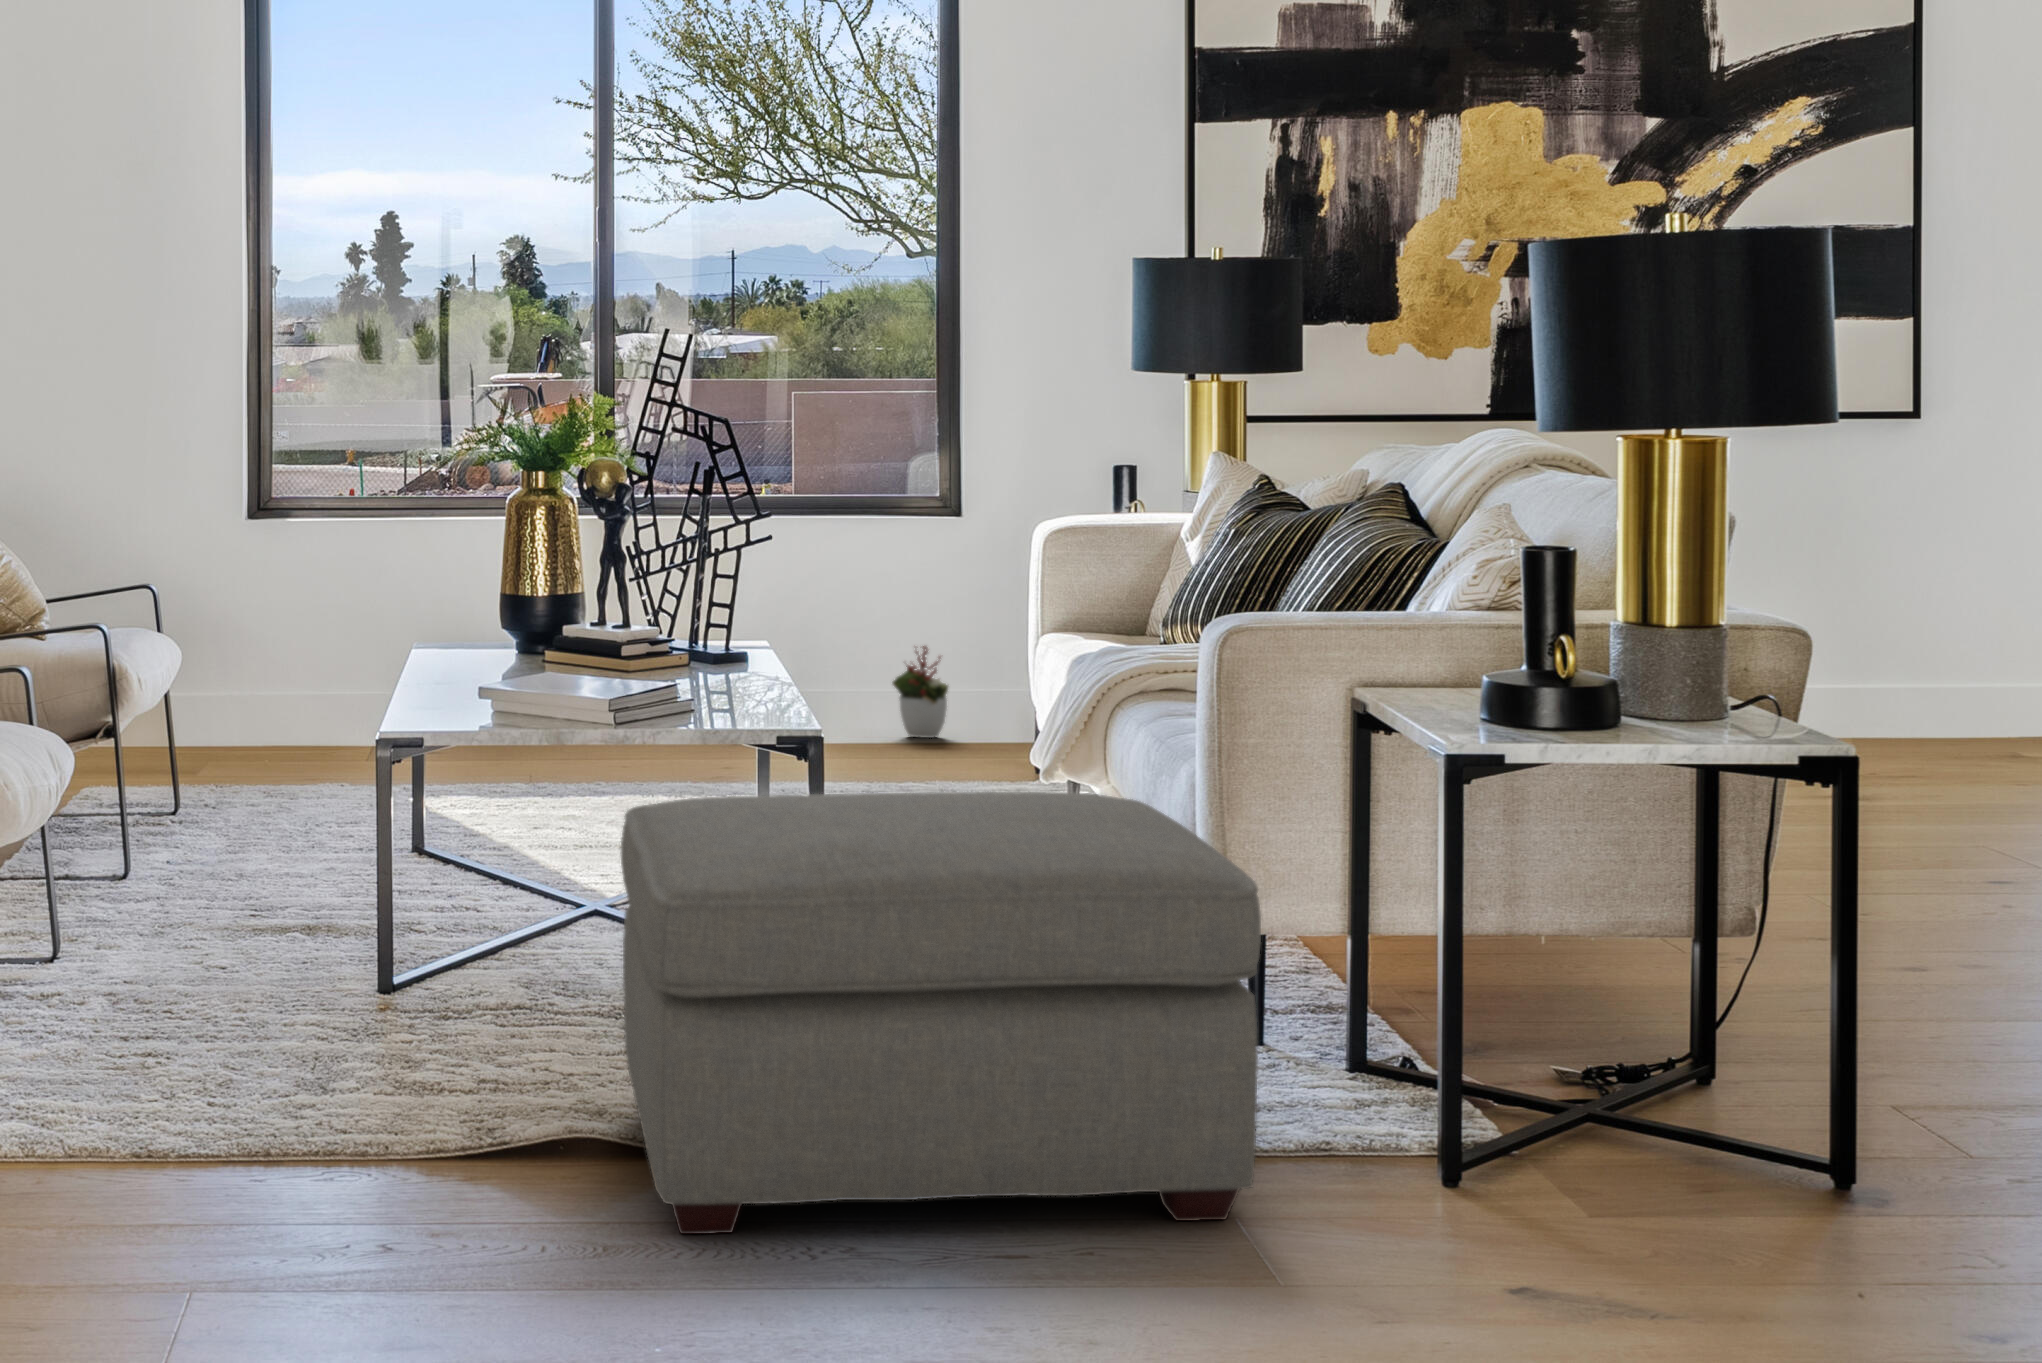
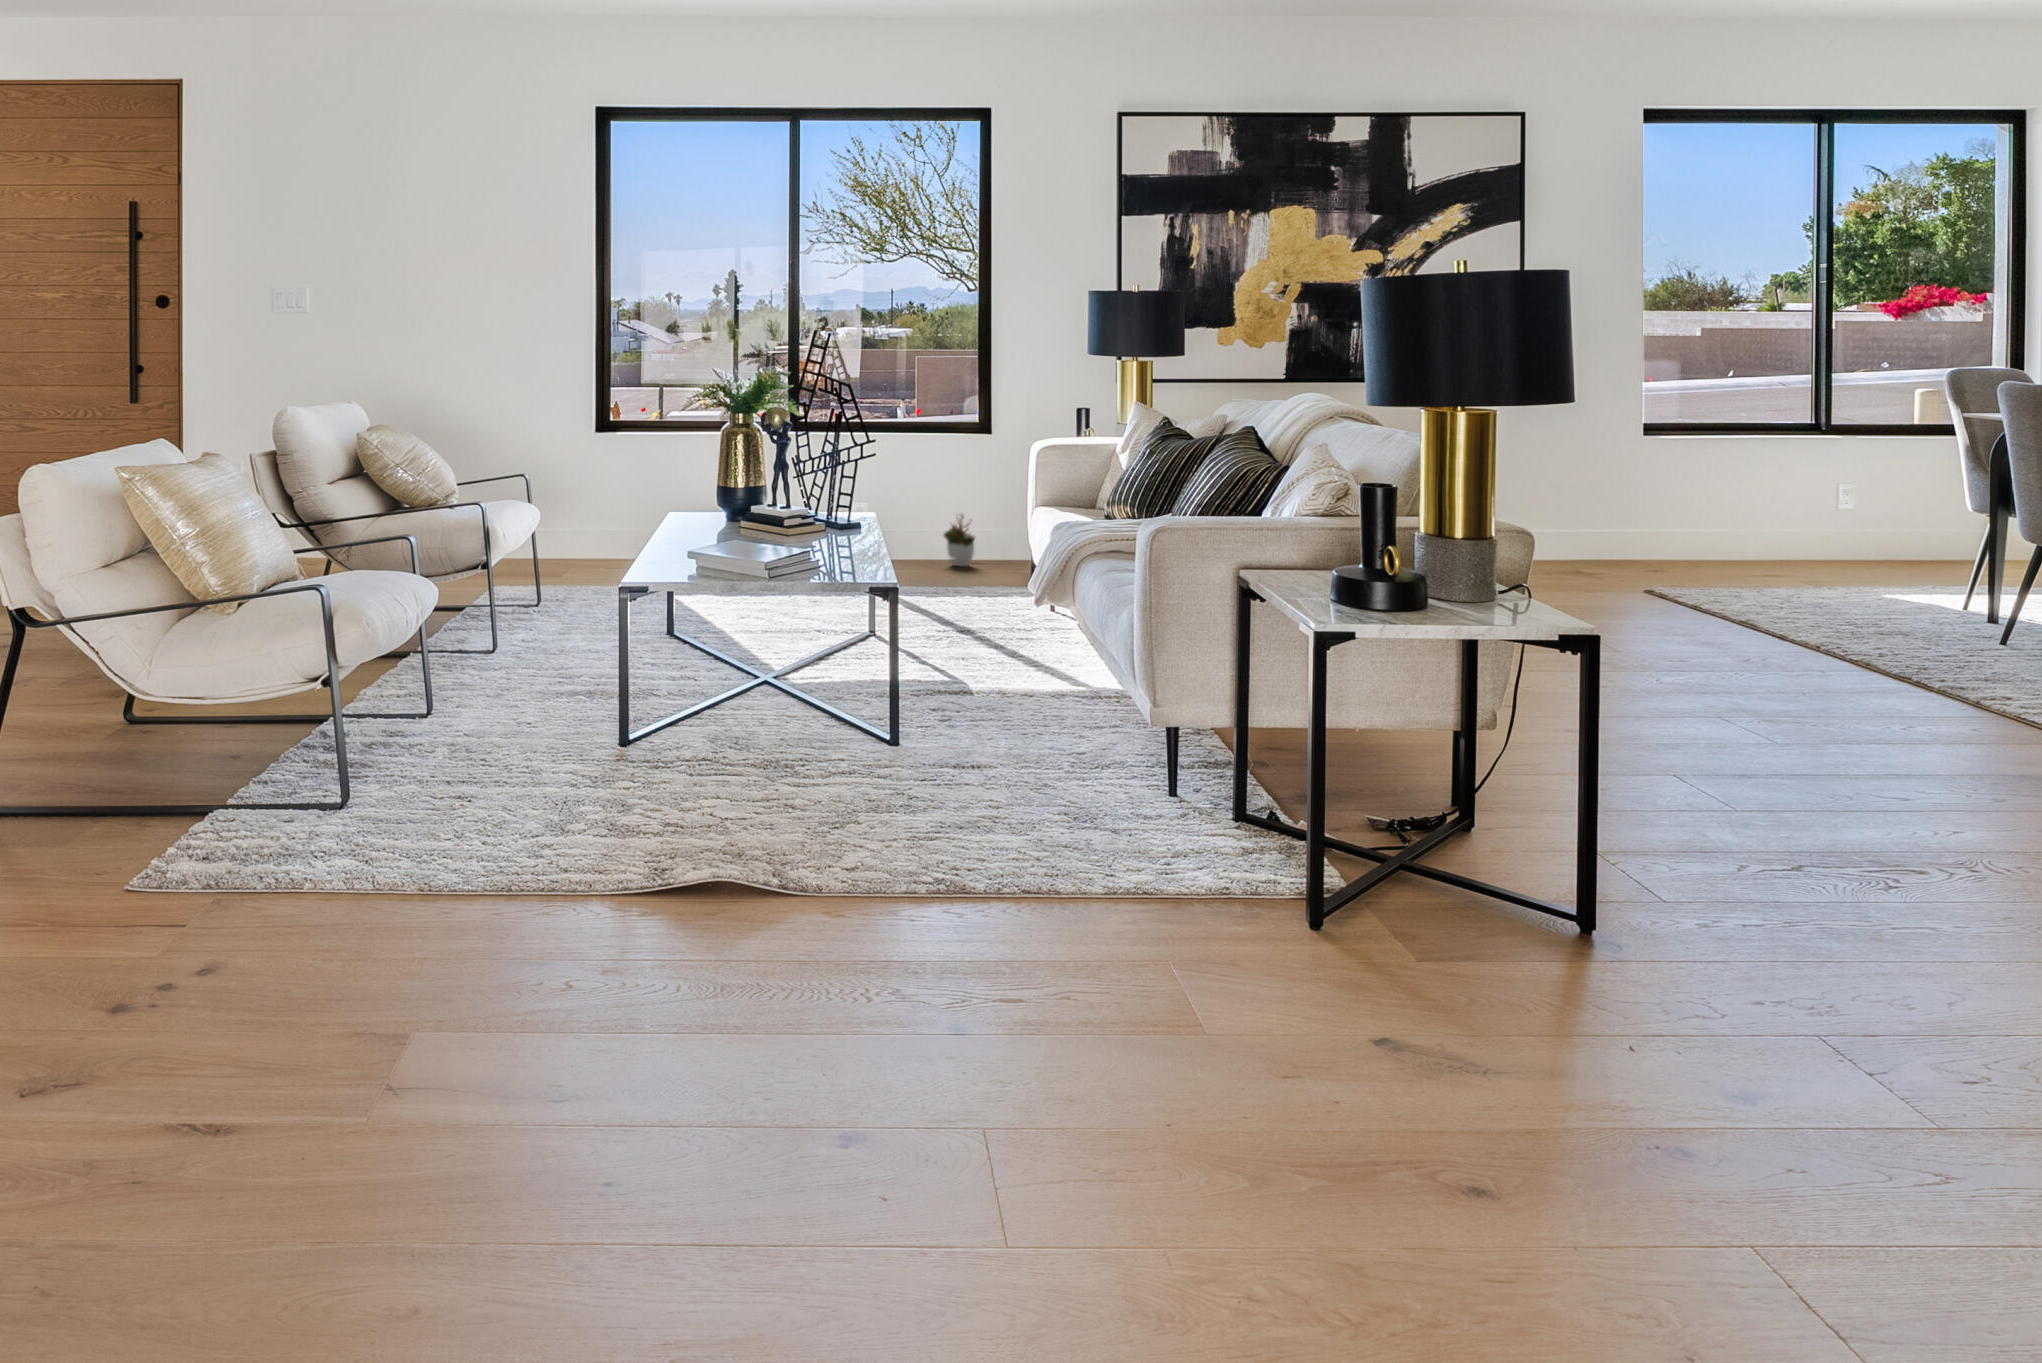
ottoman: present [620,792,1261,1234] -> none [763,640,1191,958]

